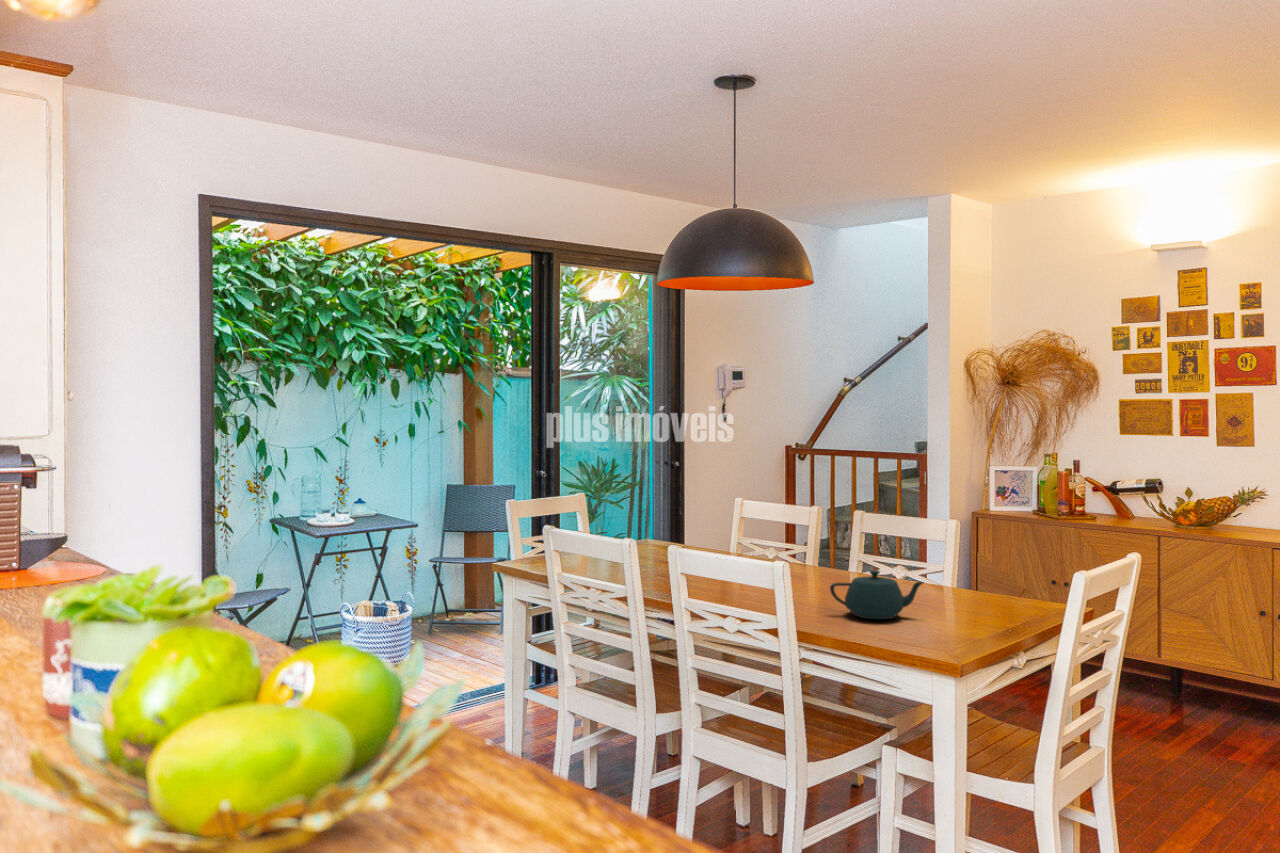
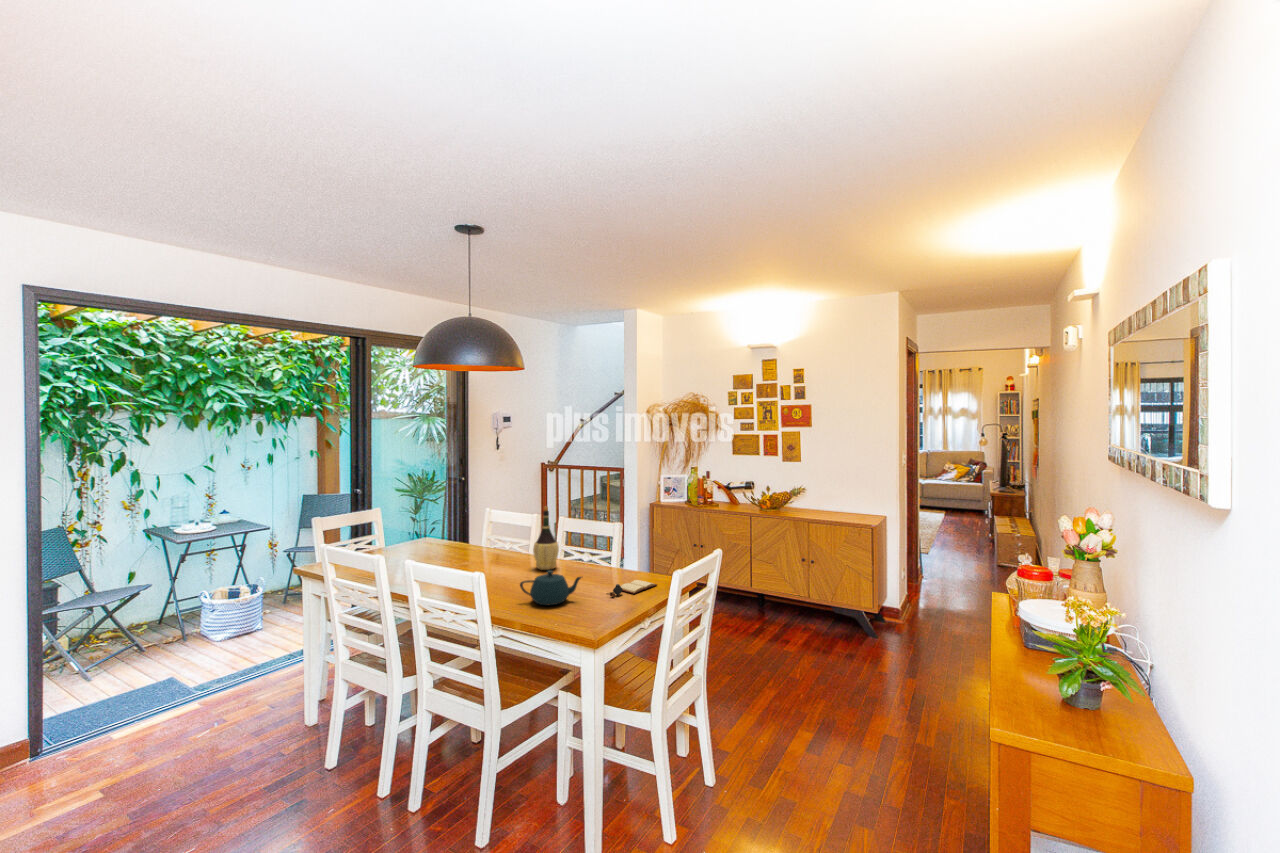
wine bottle: none [829,486,868,580] -> present [533,507,559,570]
book: none [957,598,1036,615] -> present [607,580,657,597]

